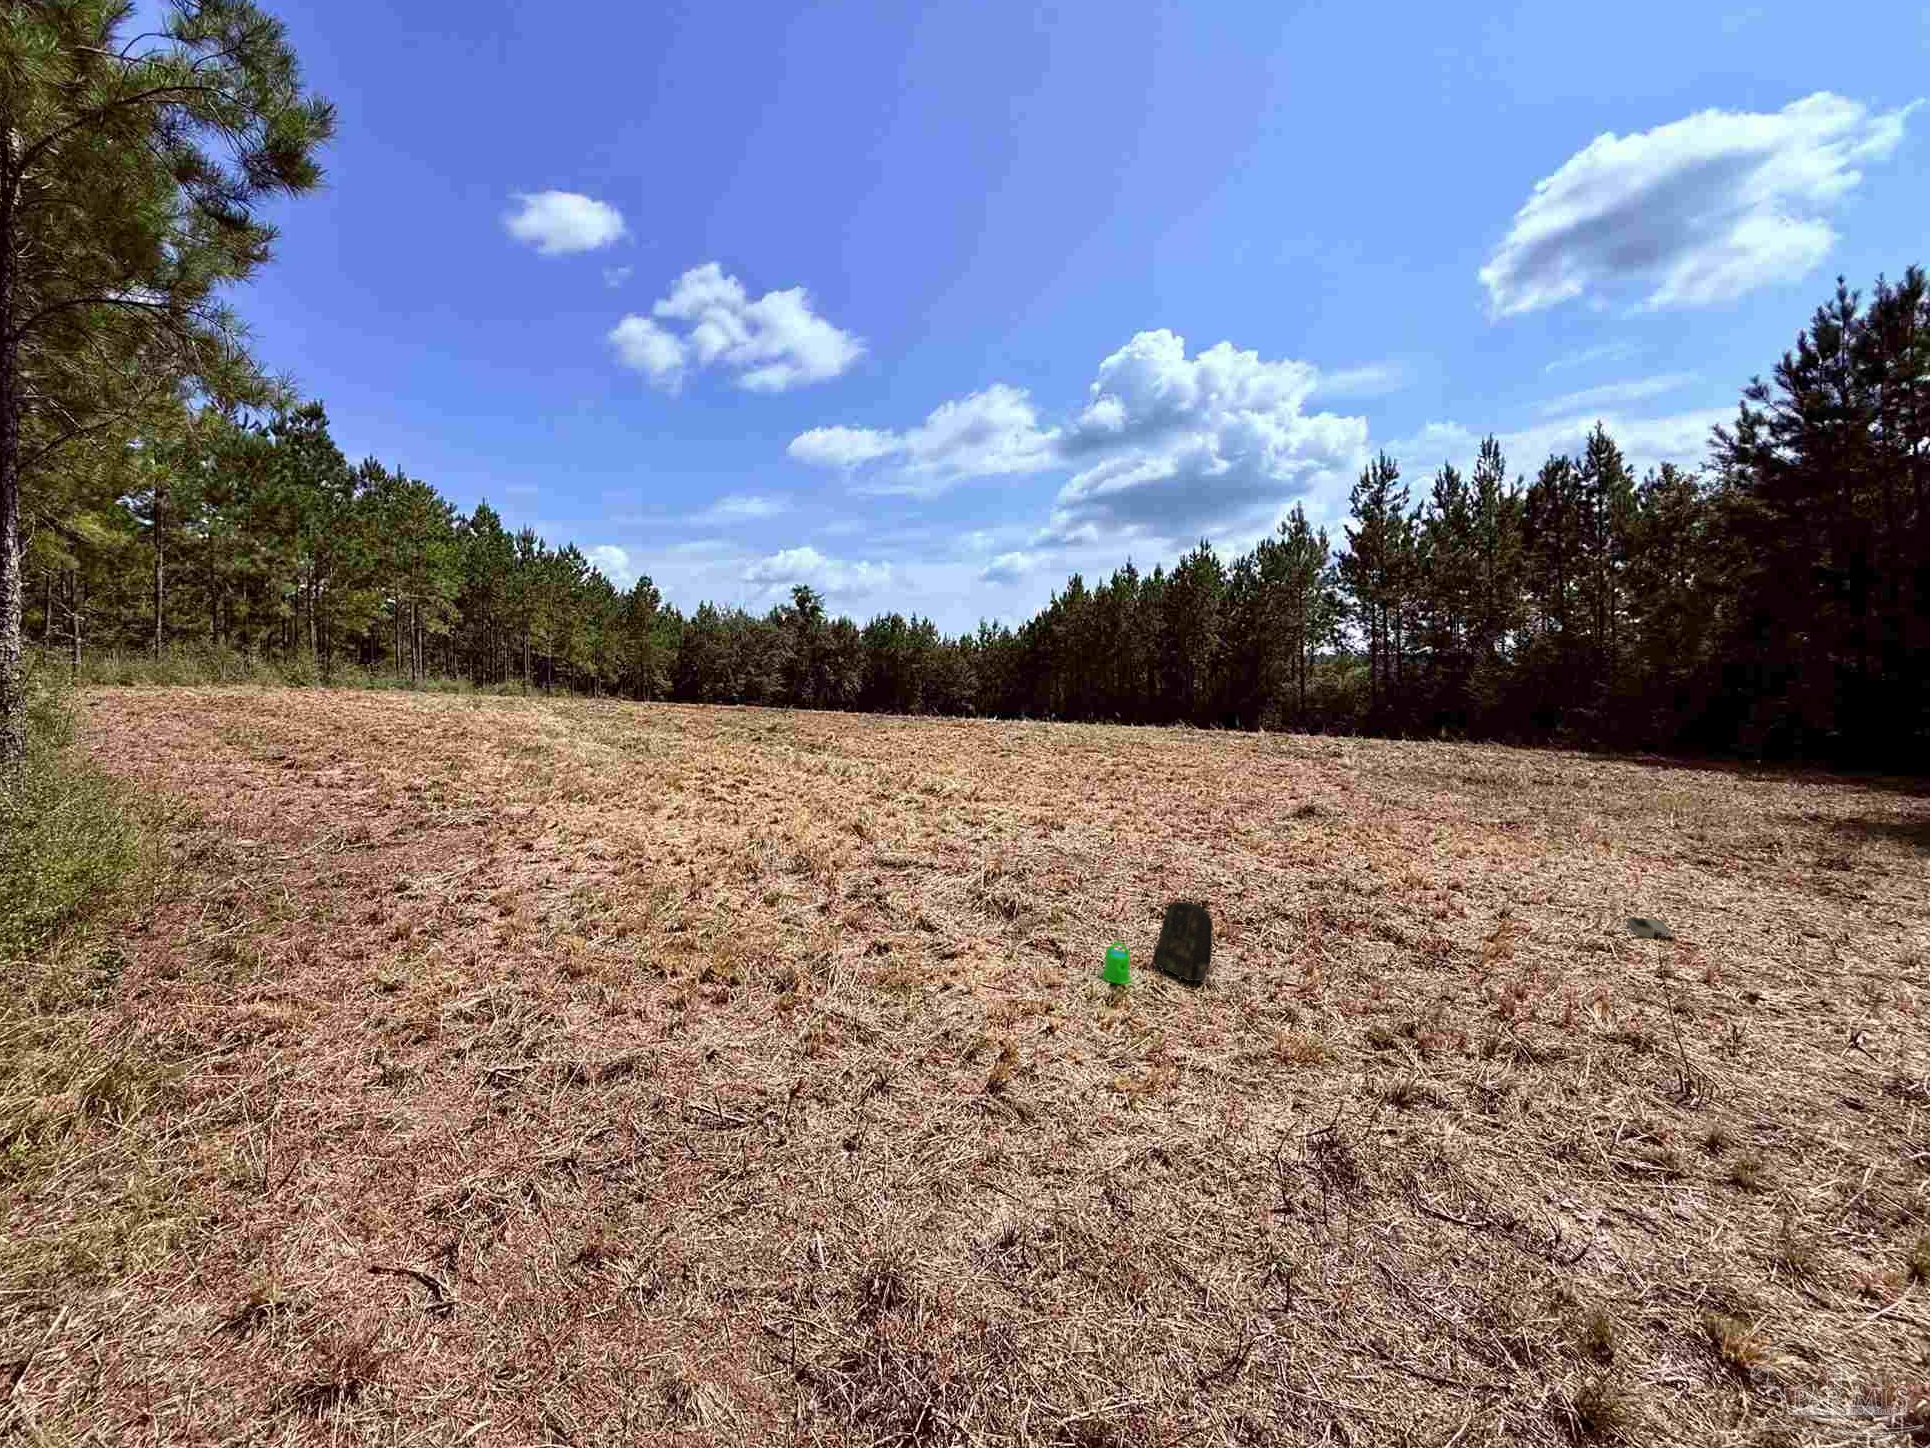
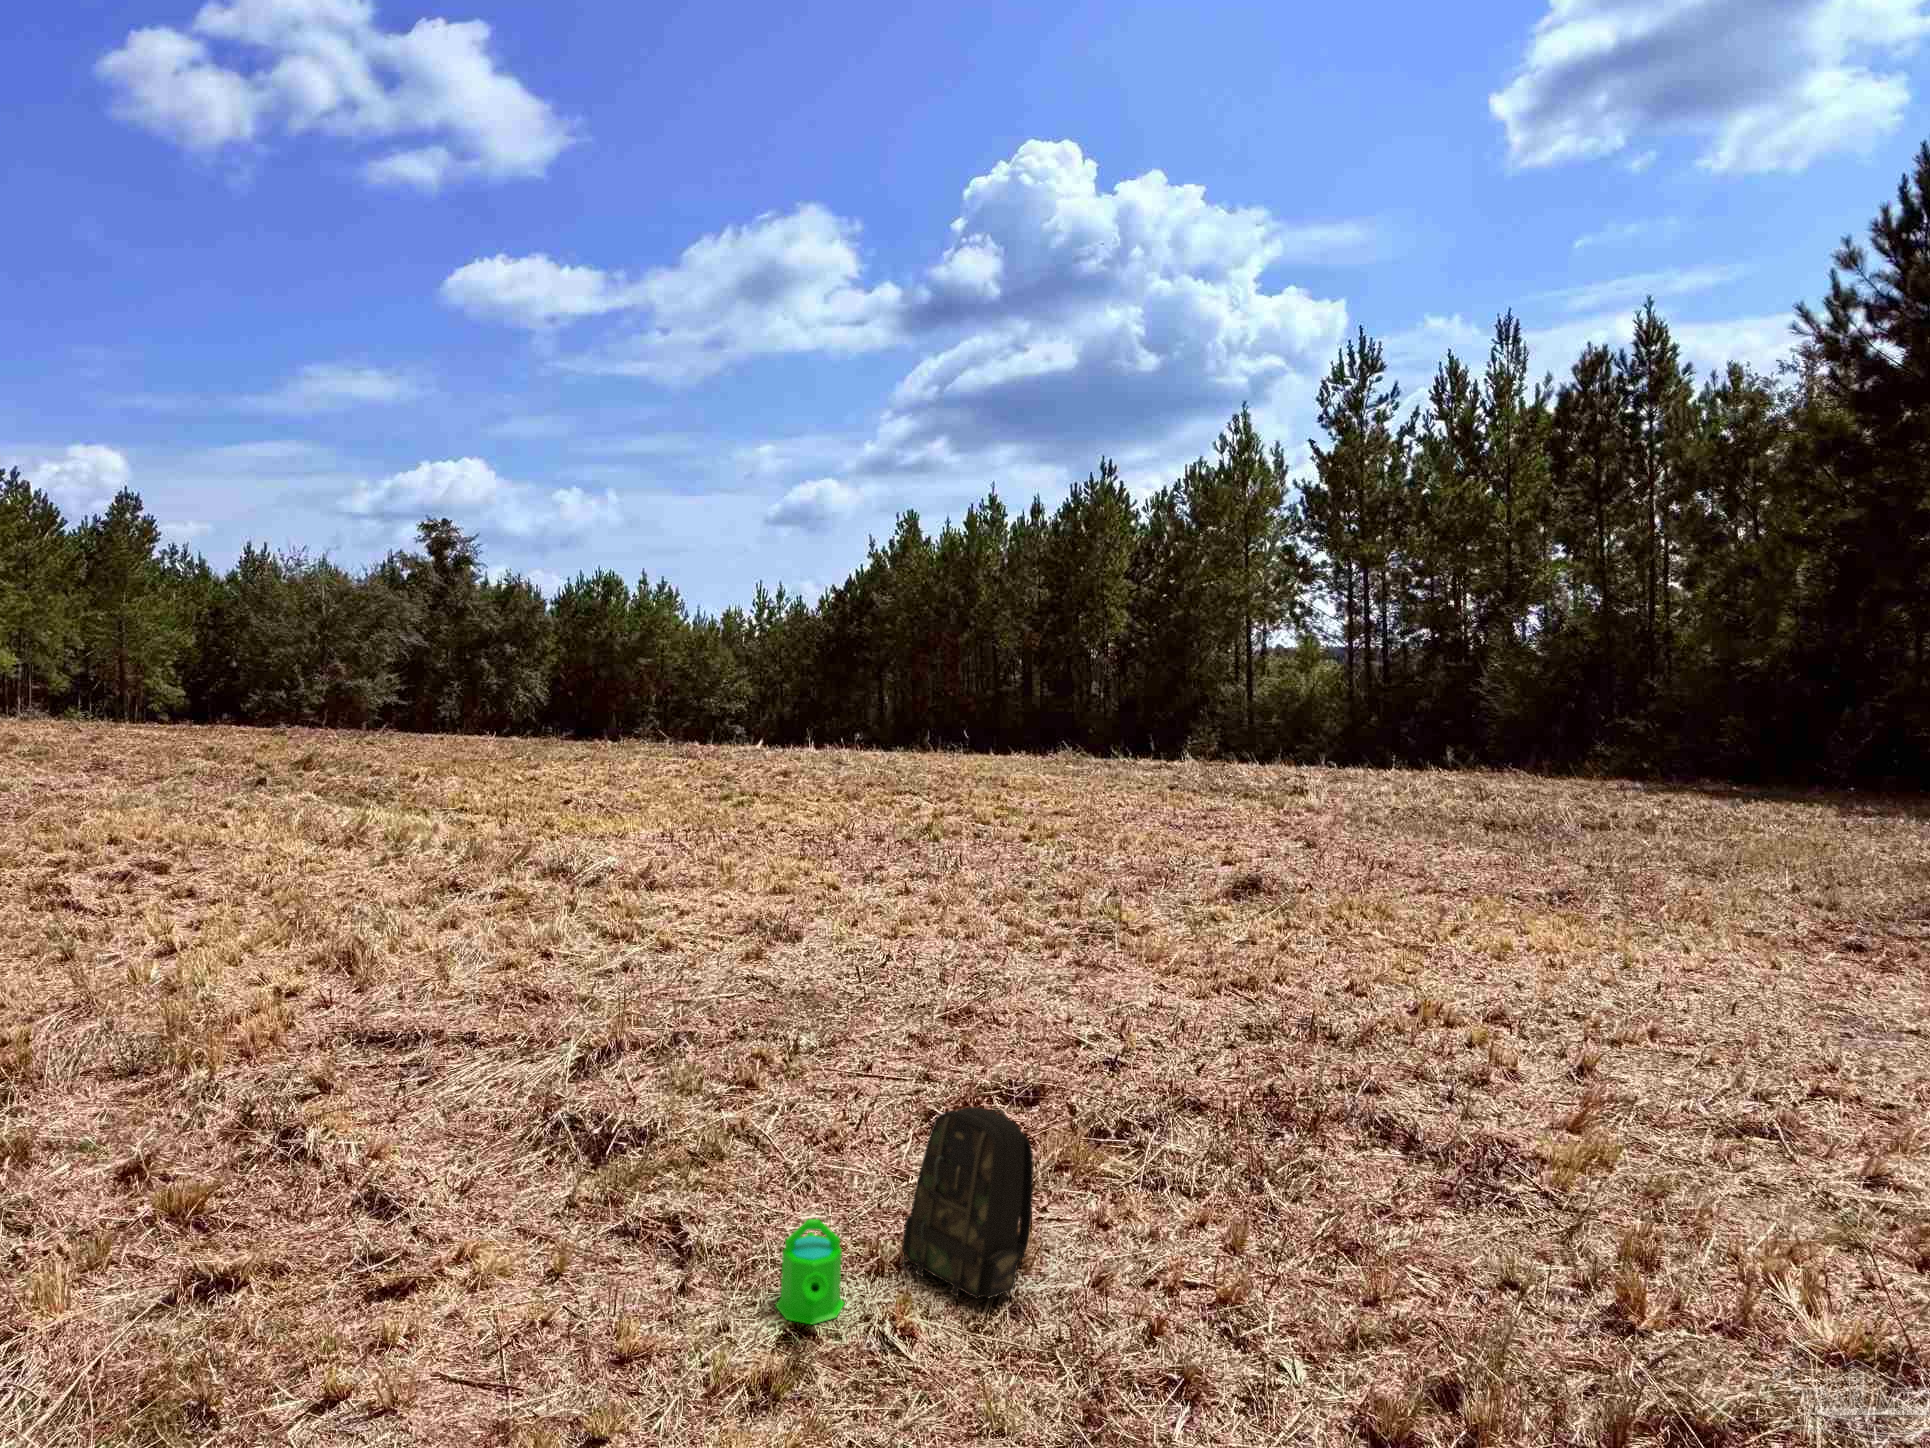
toolbox: present [1627,917,1670,938] -> none [1782,1059,1858,1101]

